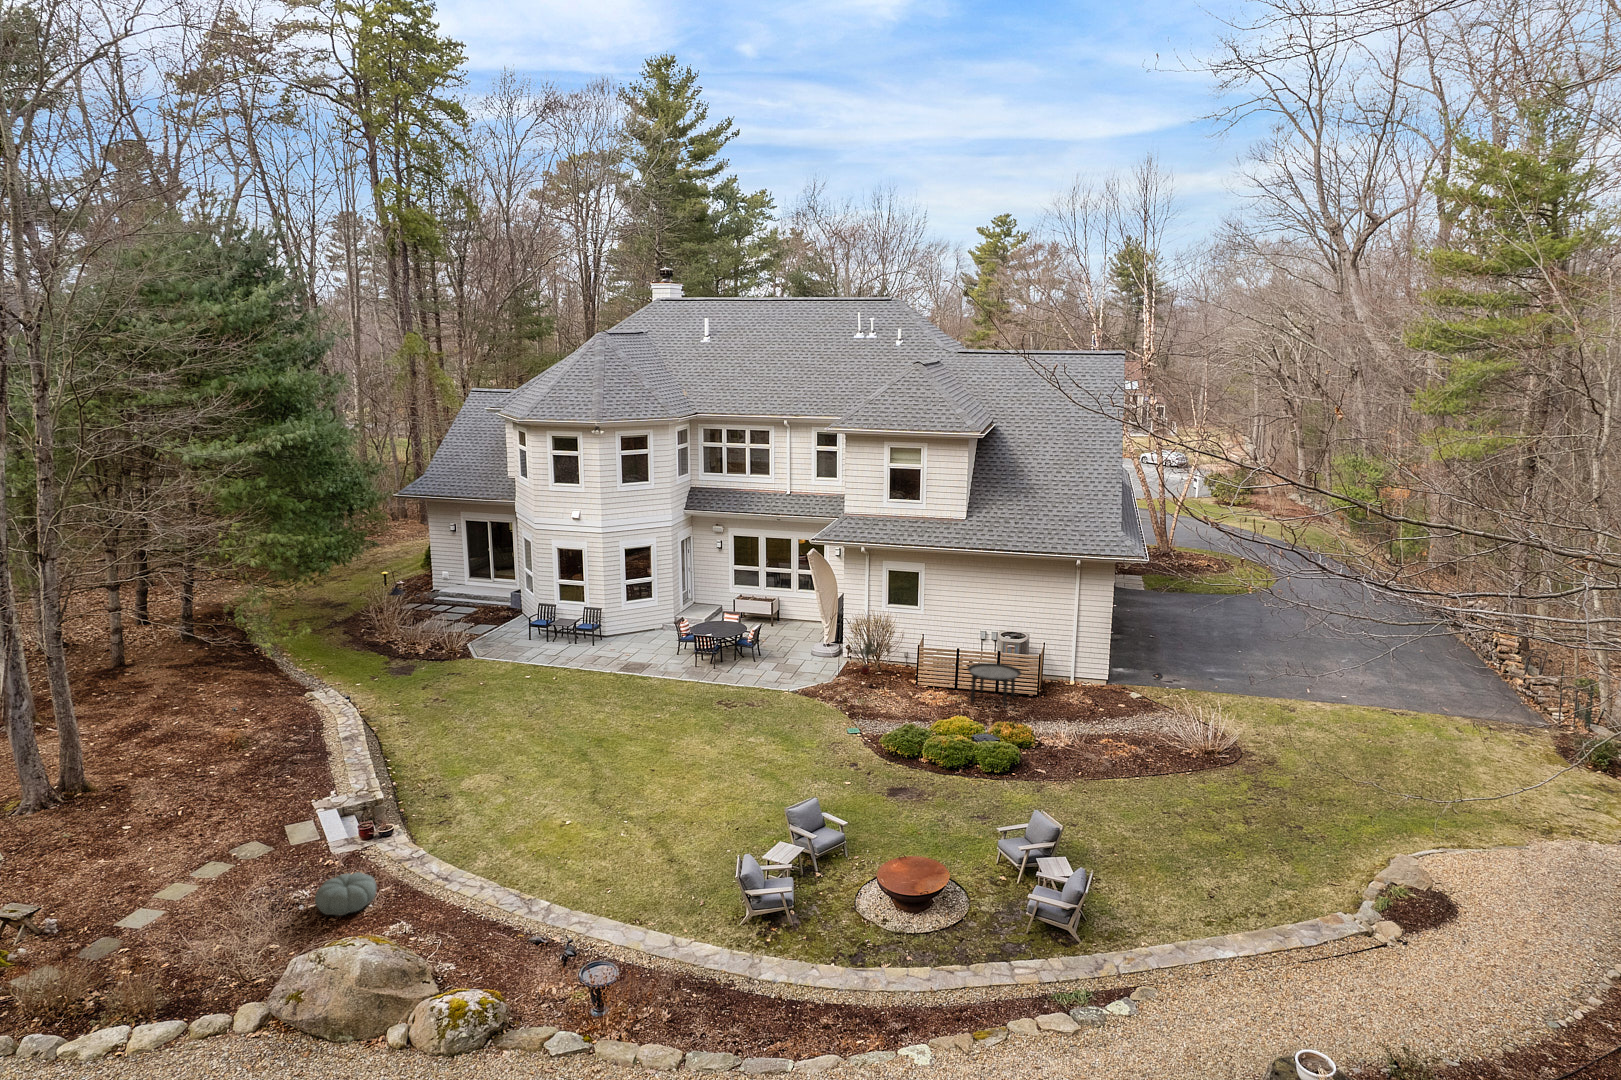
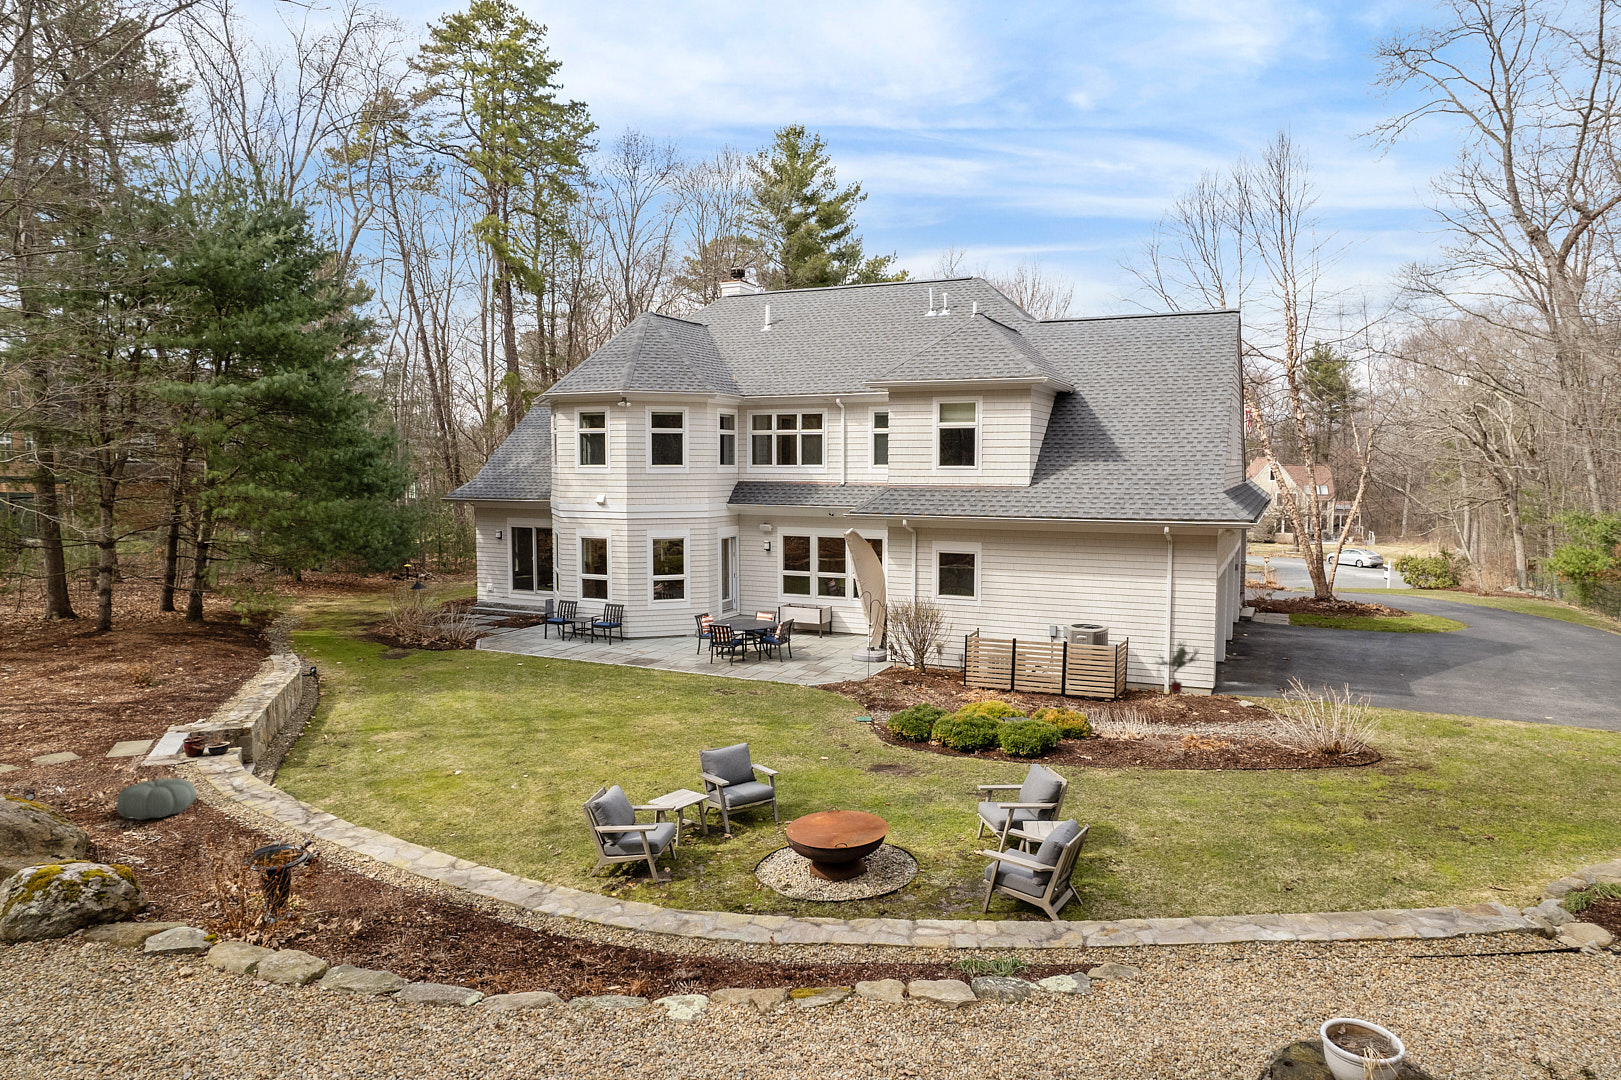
potted tree: present [853,637,880,674] -> present [1156,643,1199,693]
round table: present [967,663,1021,708] -> none [1021,654,1090,704]

